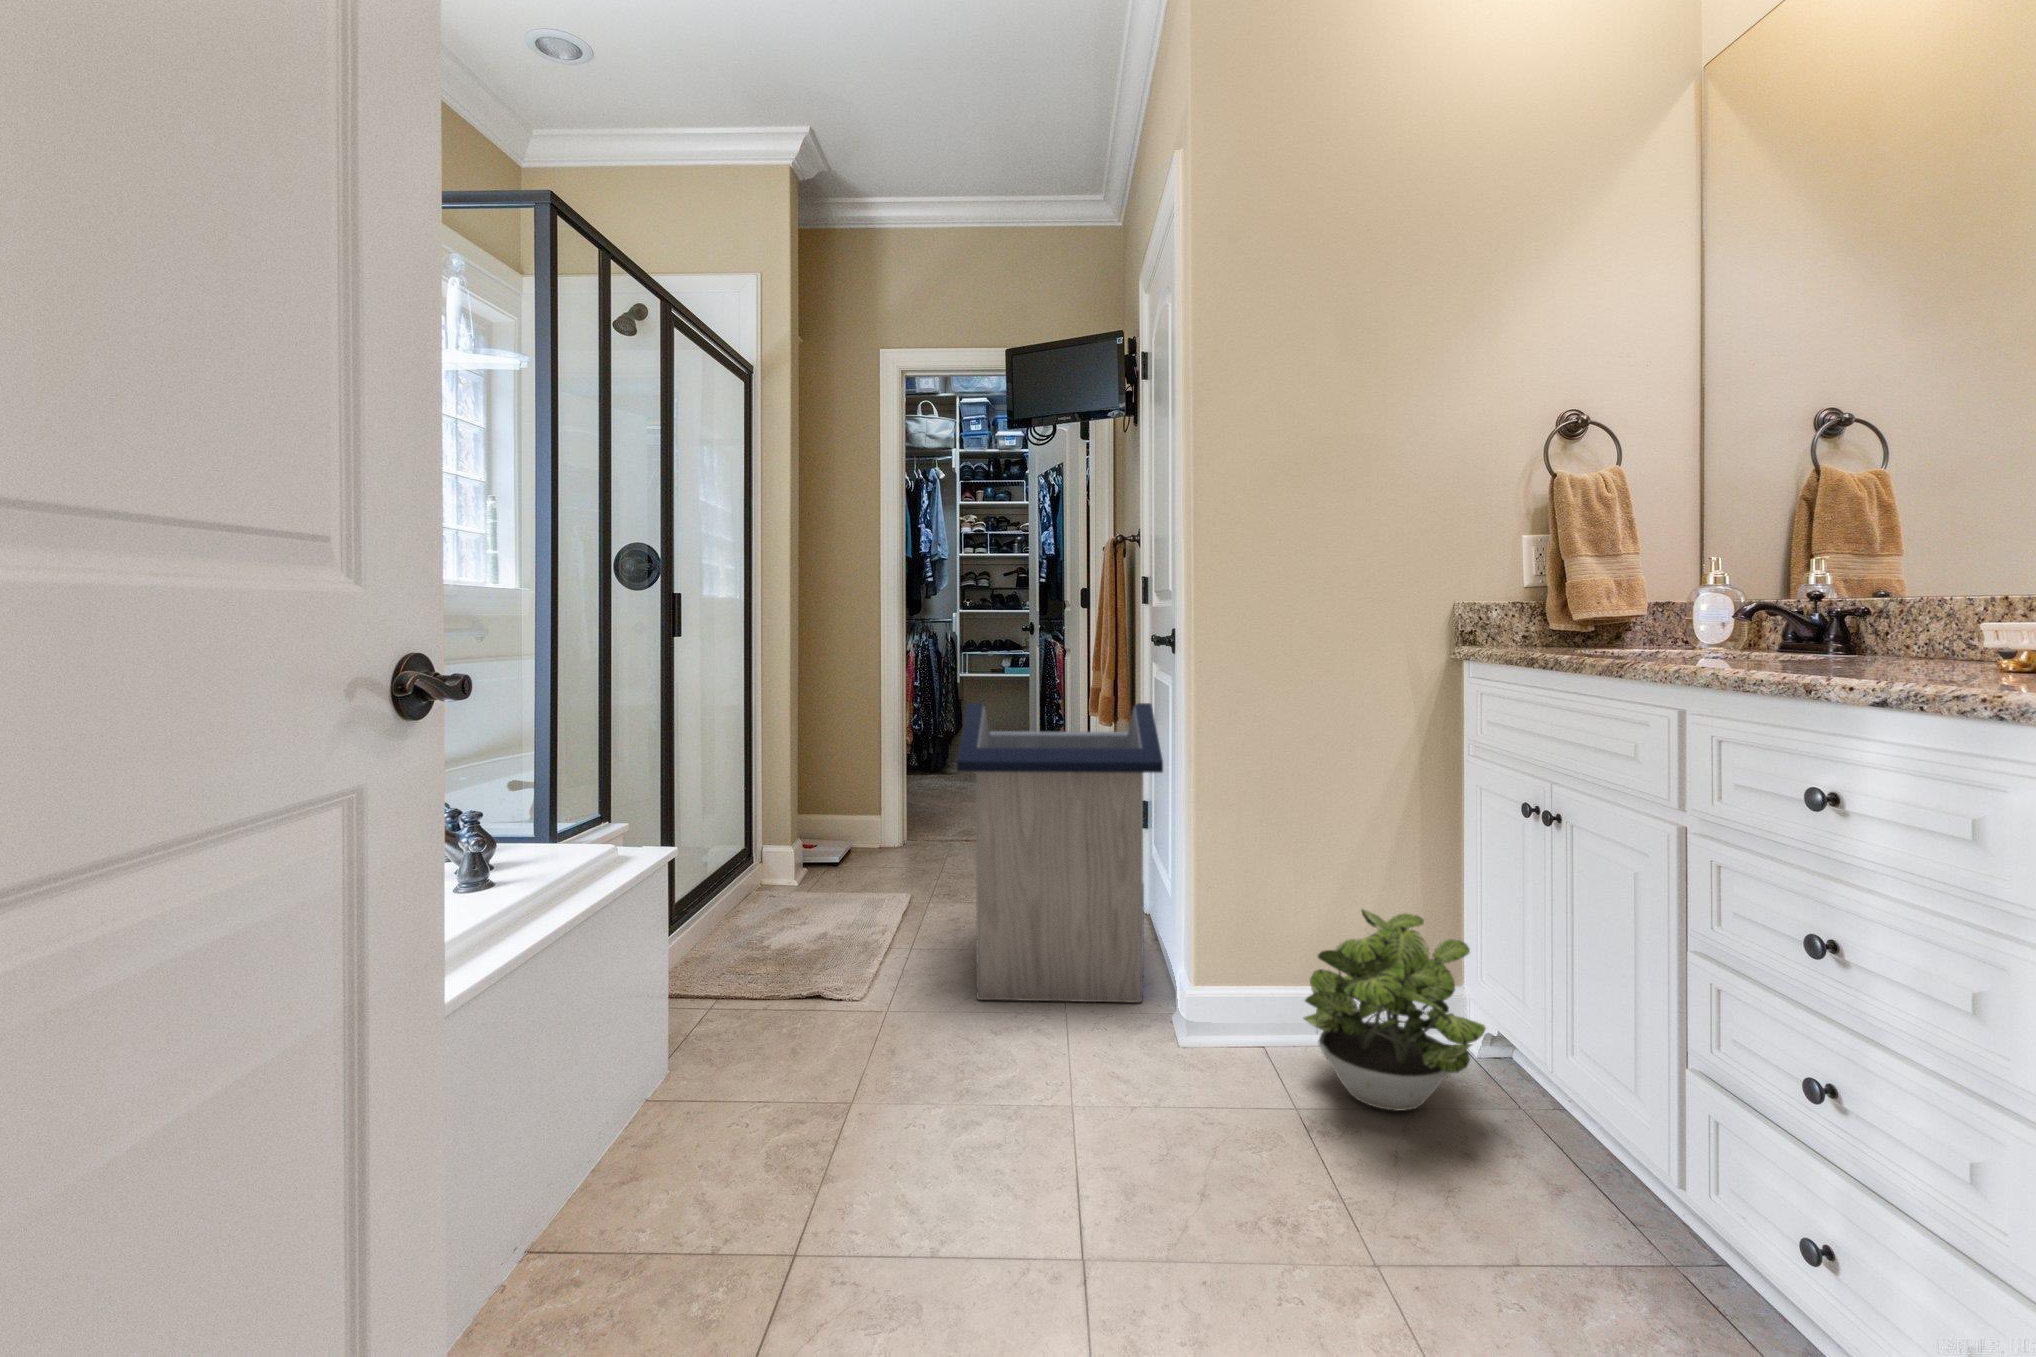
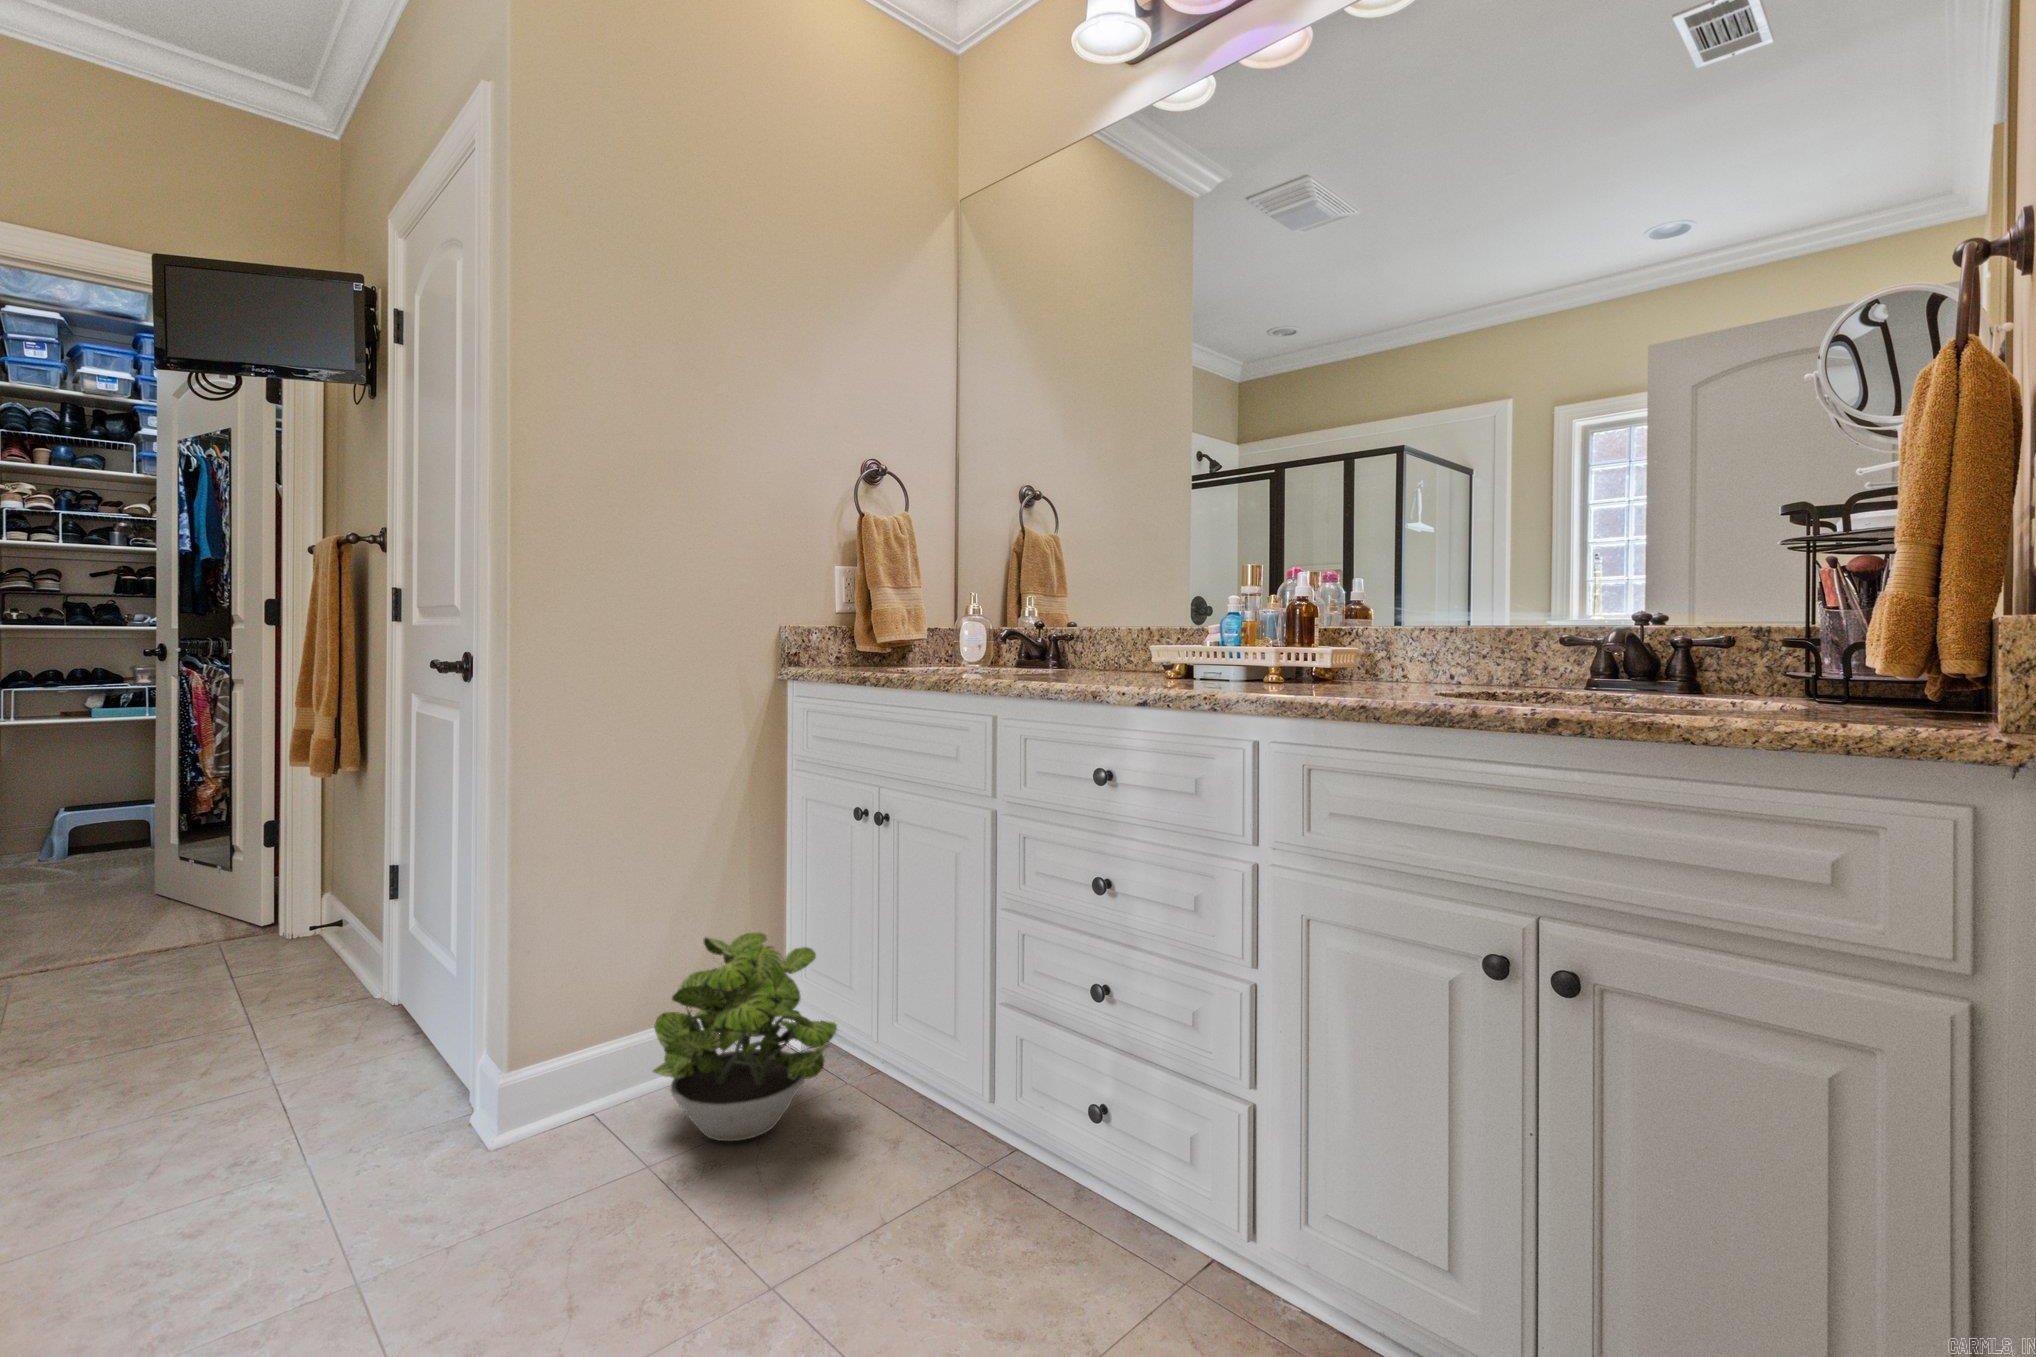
trash can: present [957,703,1163,1002] -> none [84,736,455,1205]

